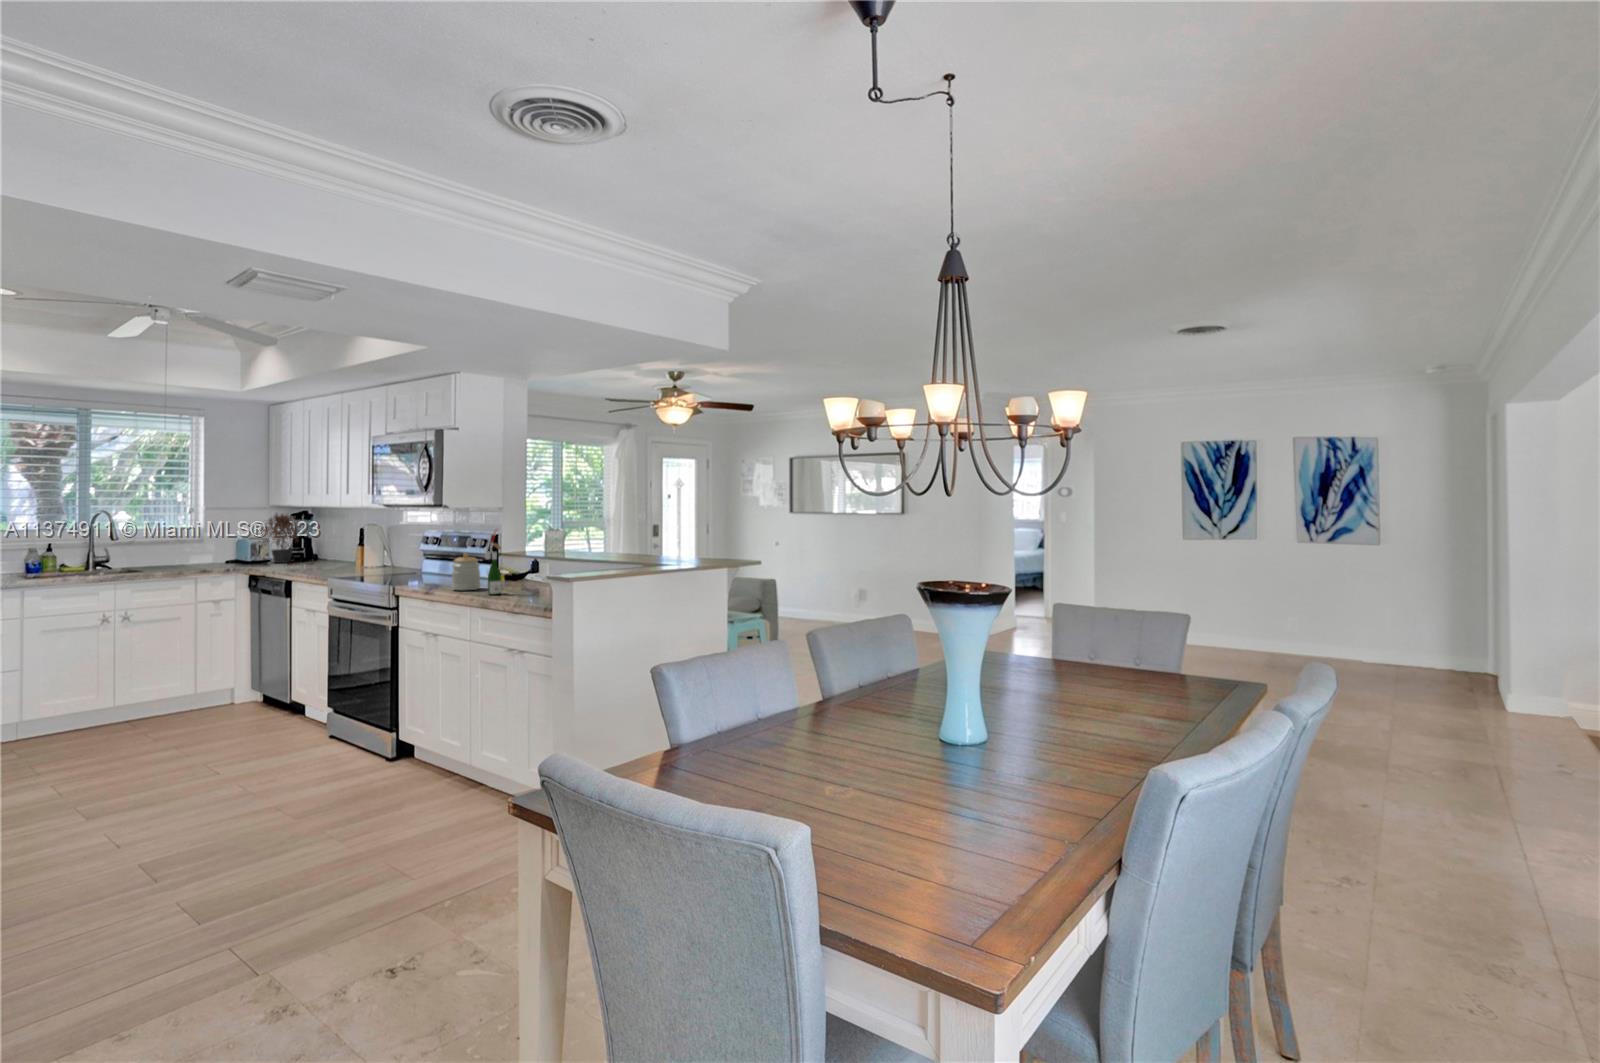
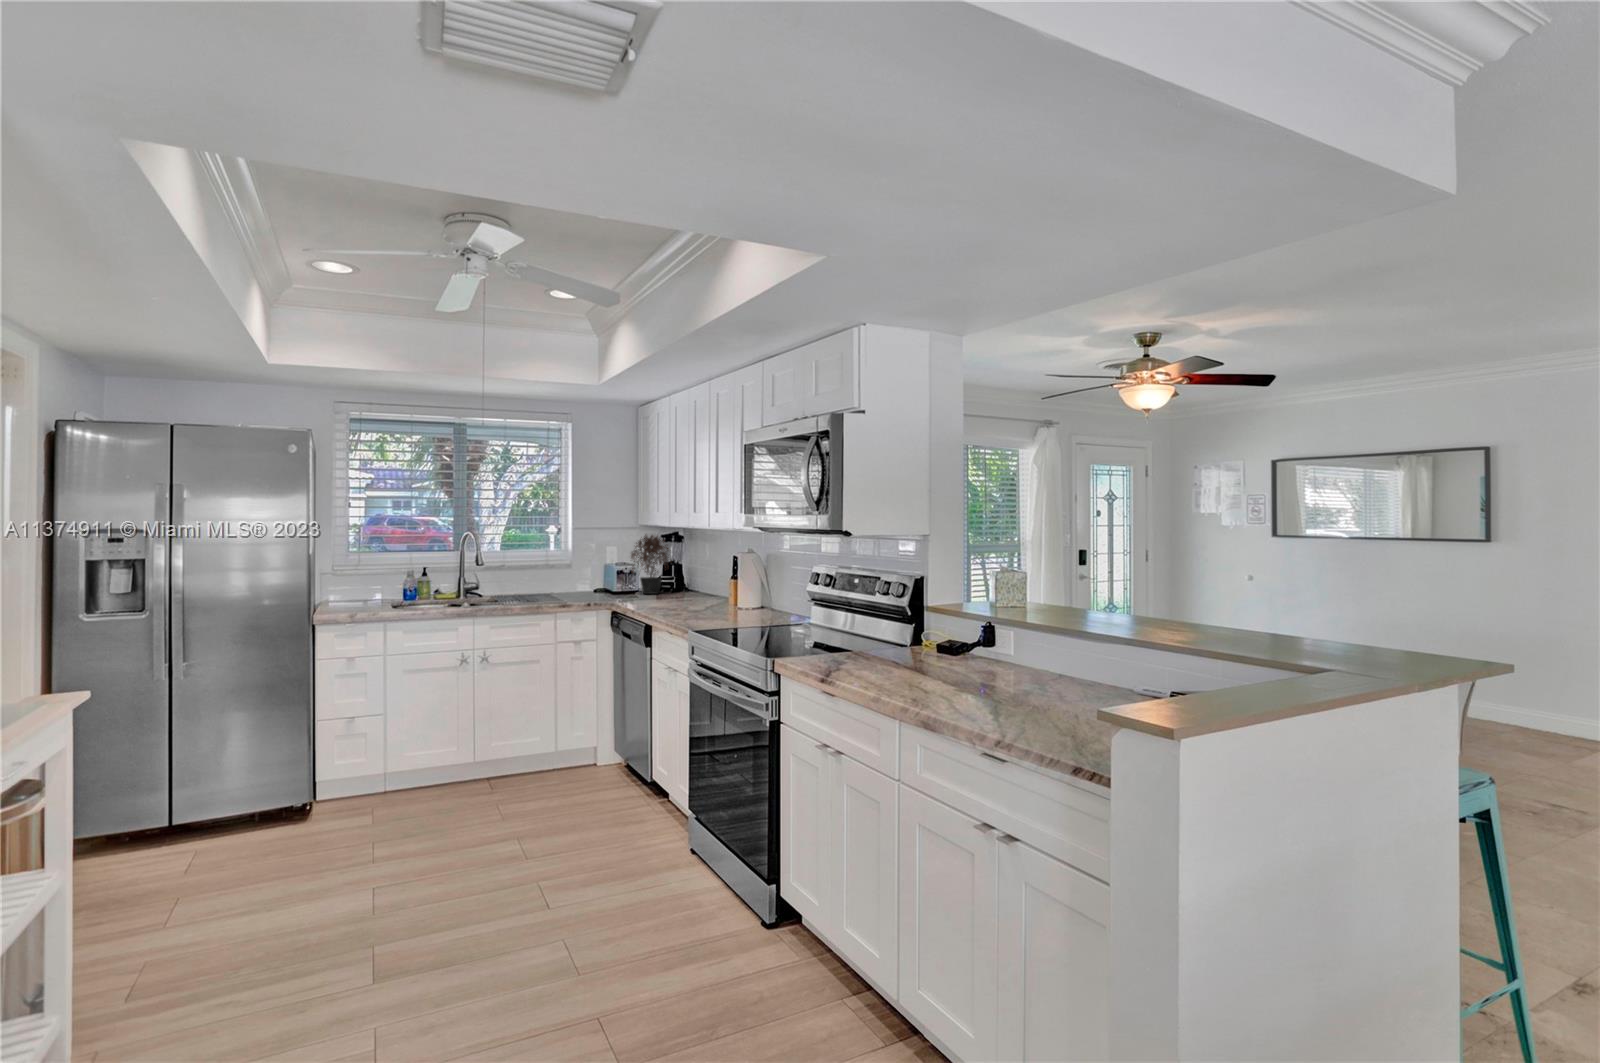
wine bottle: present [486,533,502,595] -> none [927,580,964,701]
jar: present [452,553,481,590] -> none [864,615,910,681]

